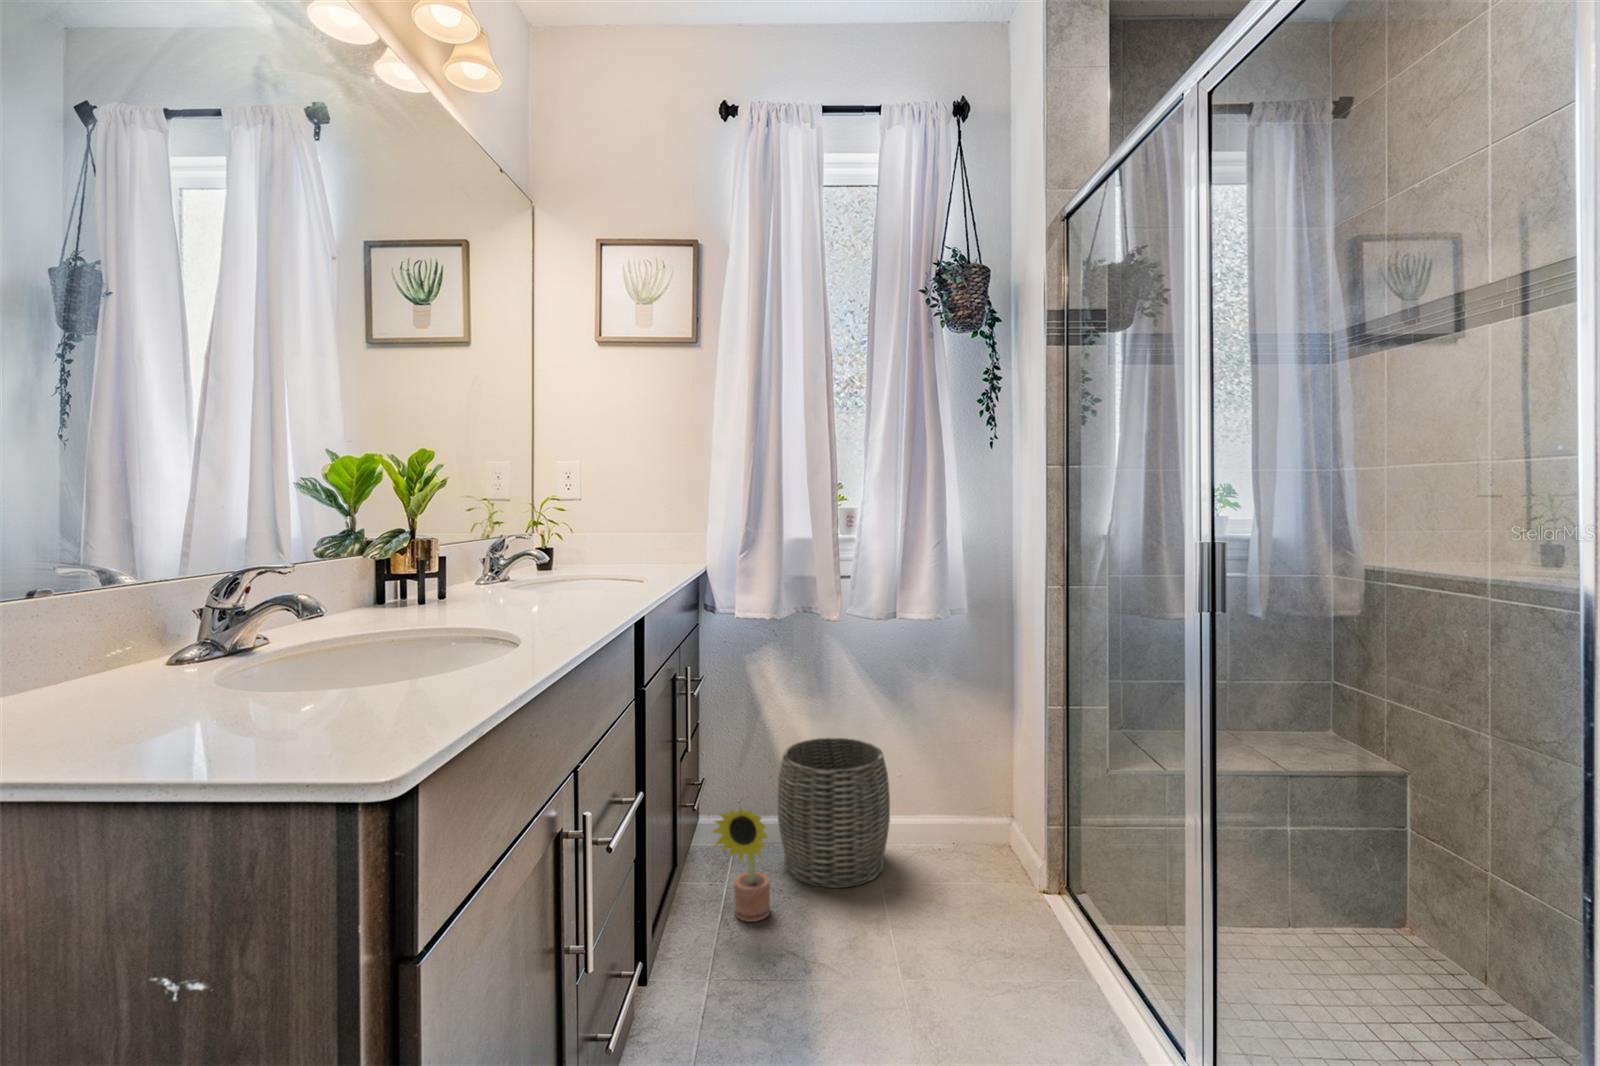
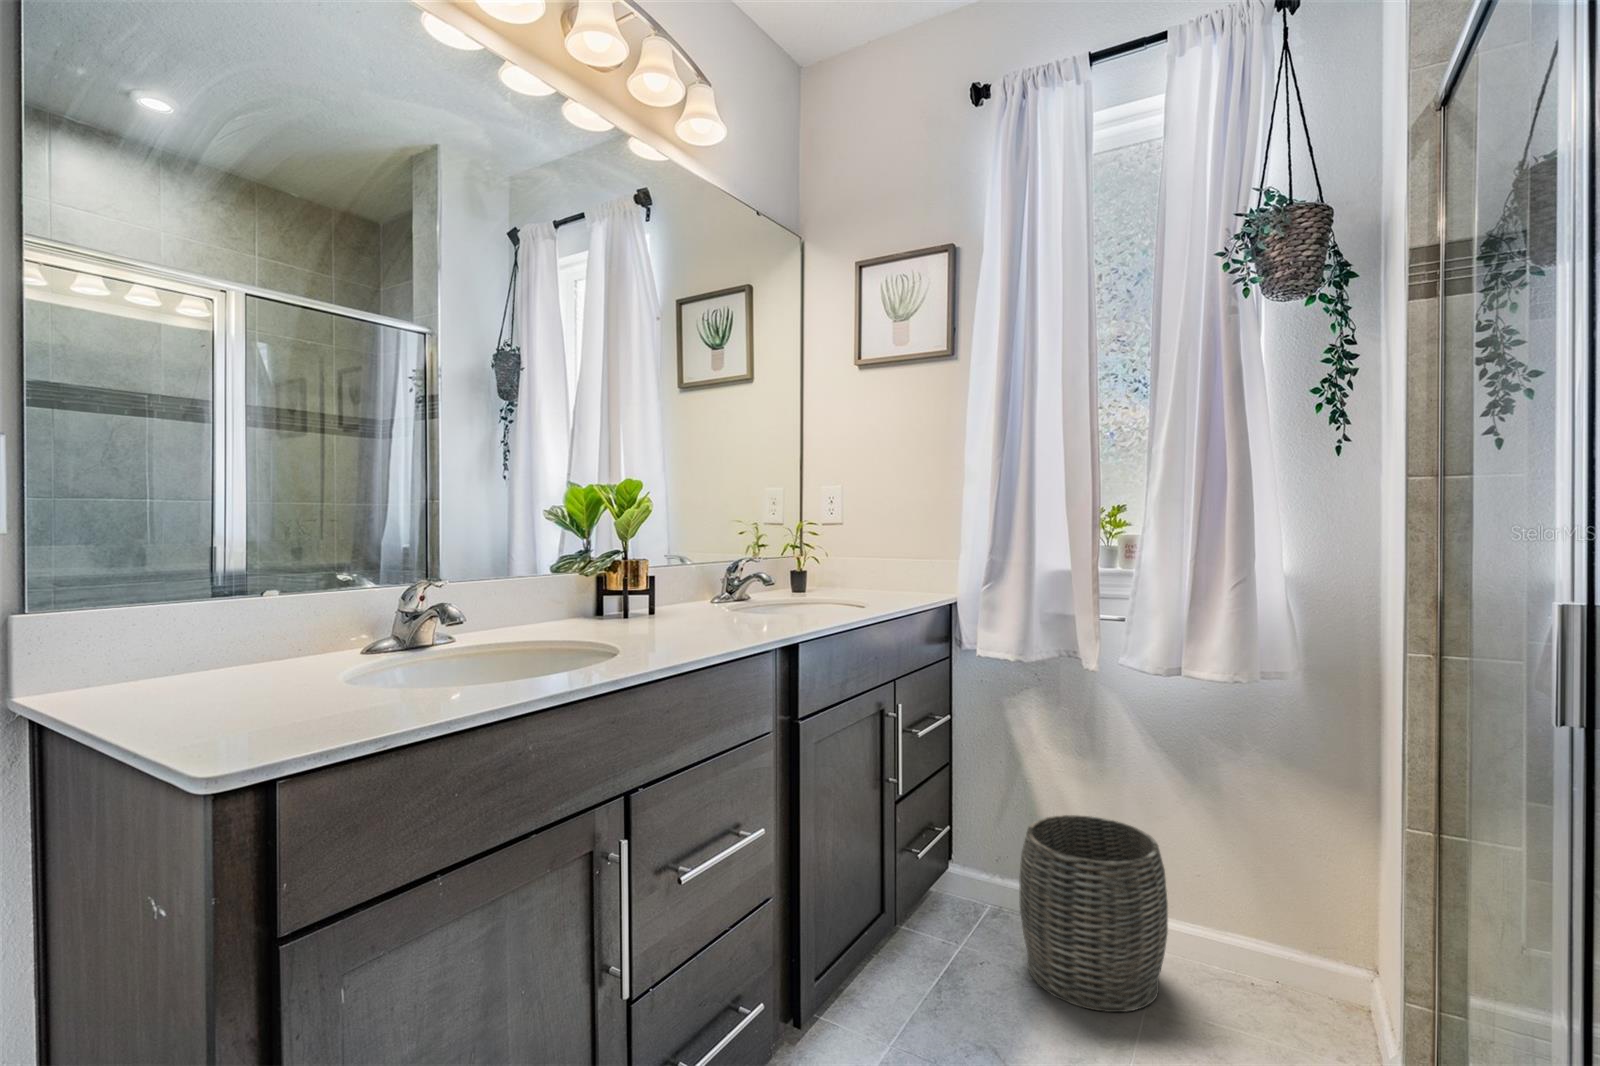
decorative plant: present [713,808,770,922] -> none [911,874,983,1014]

